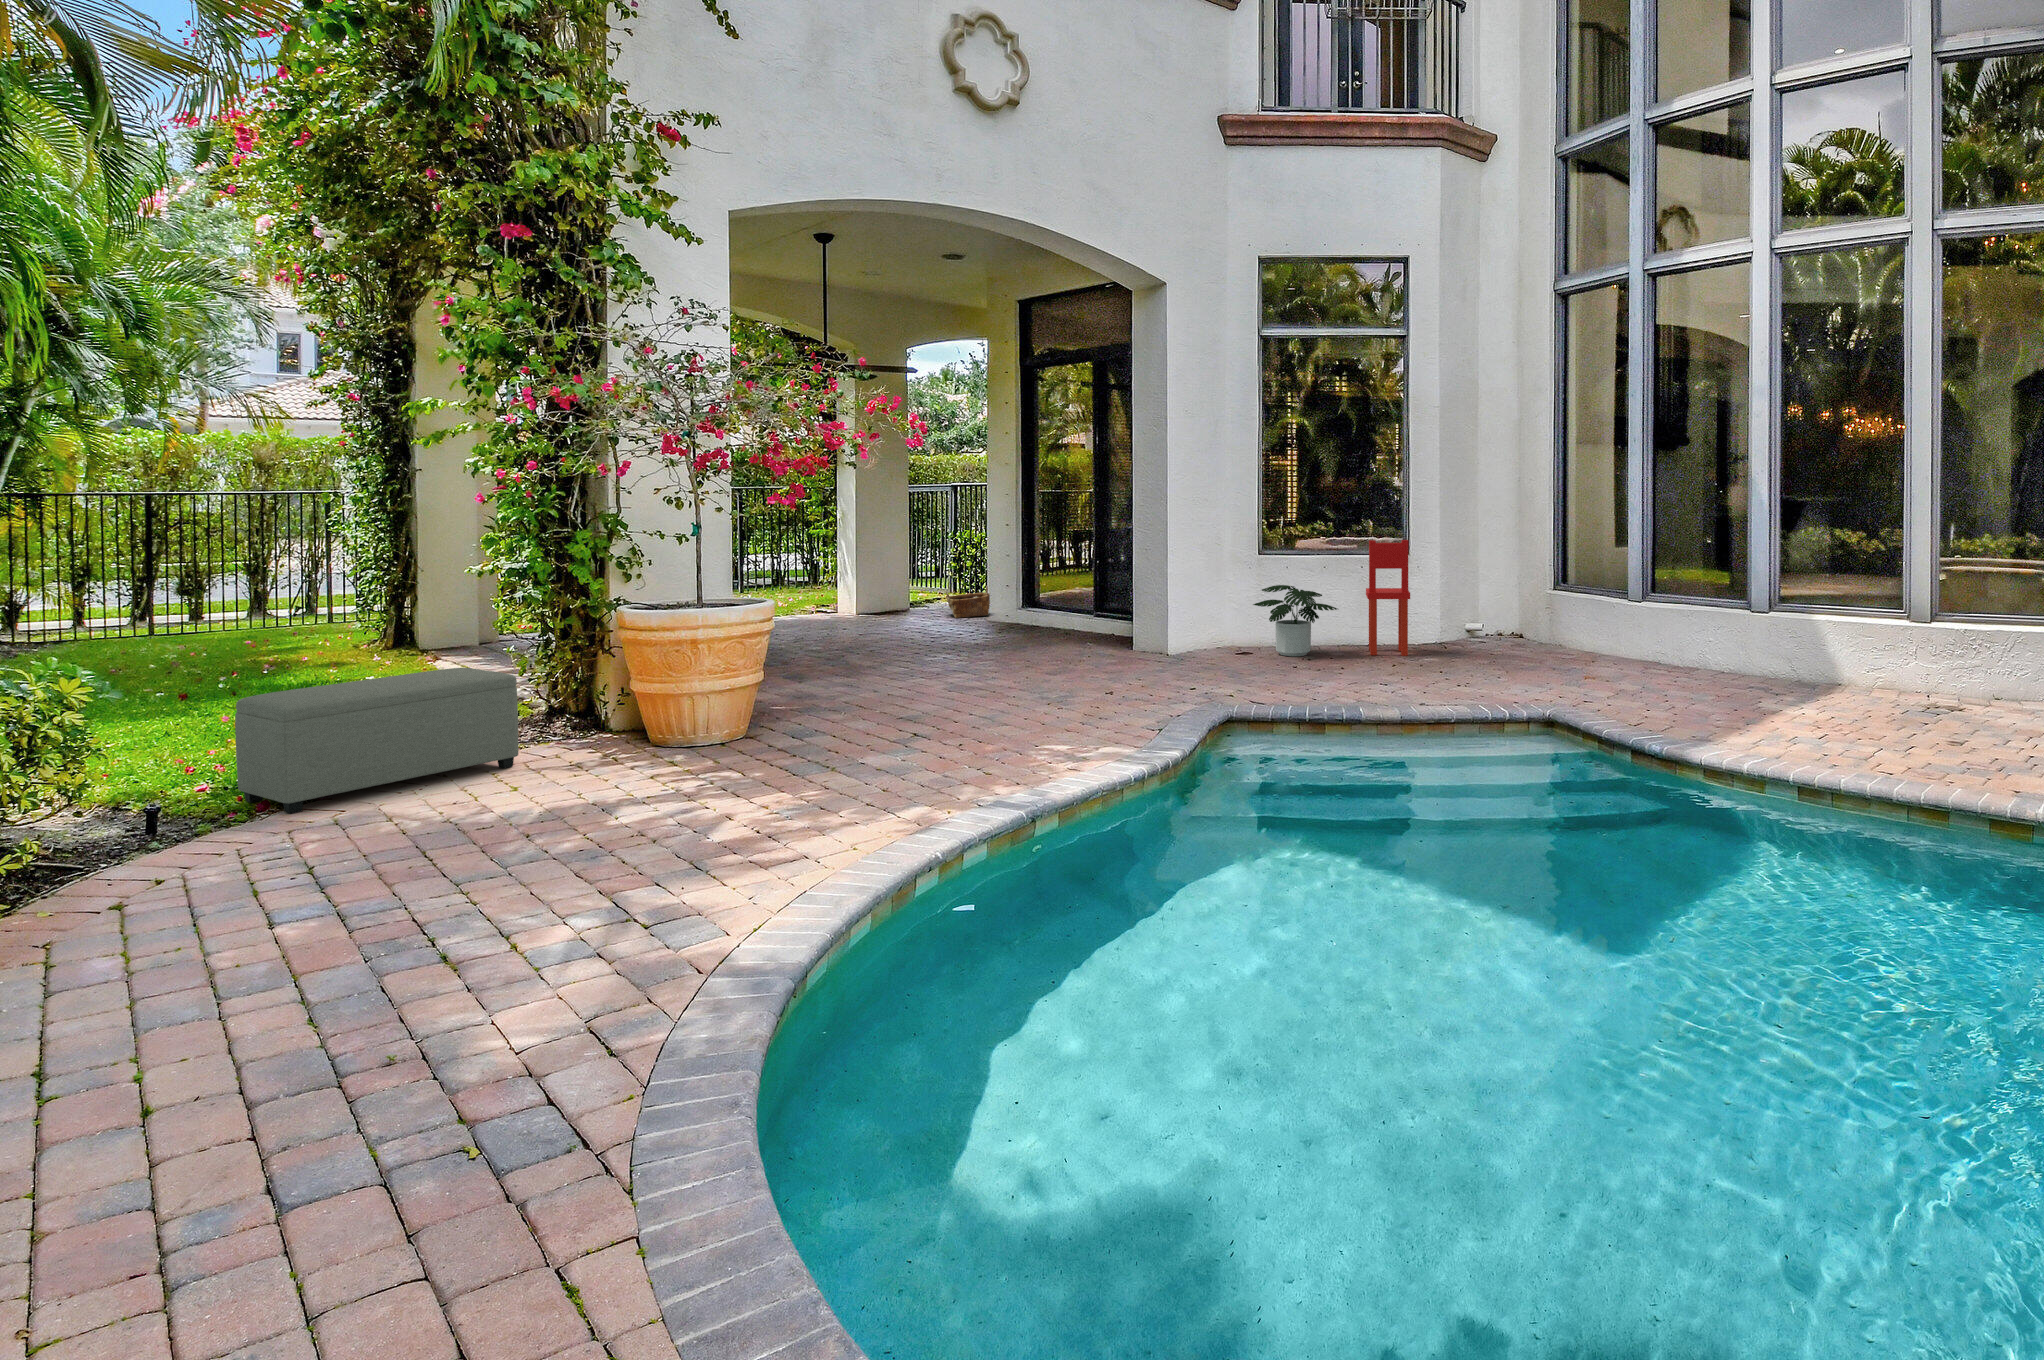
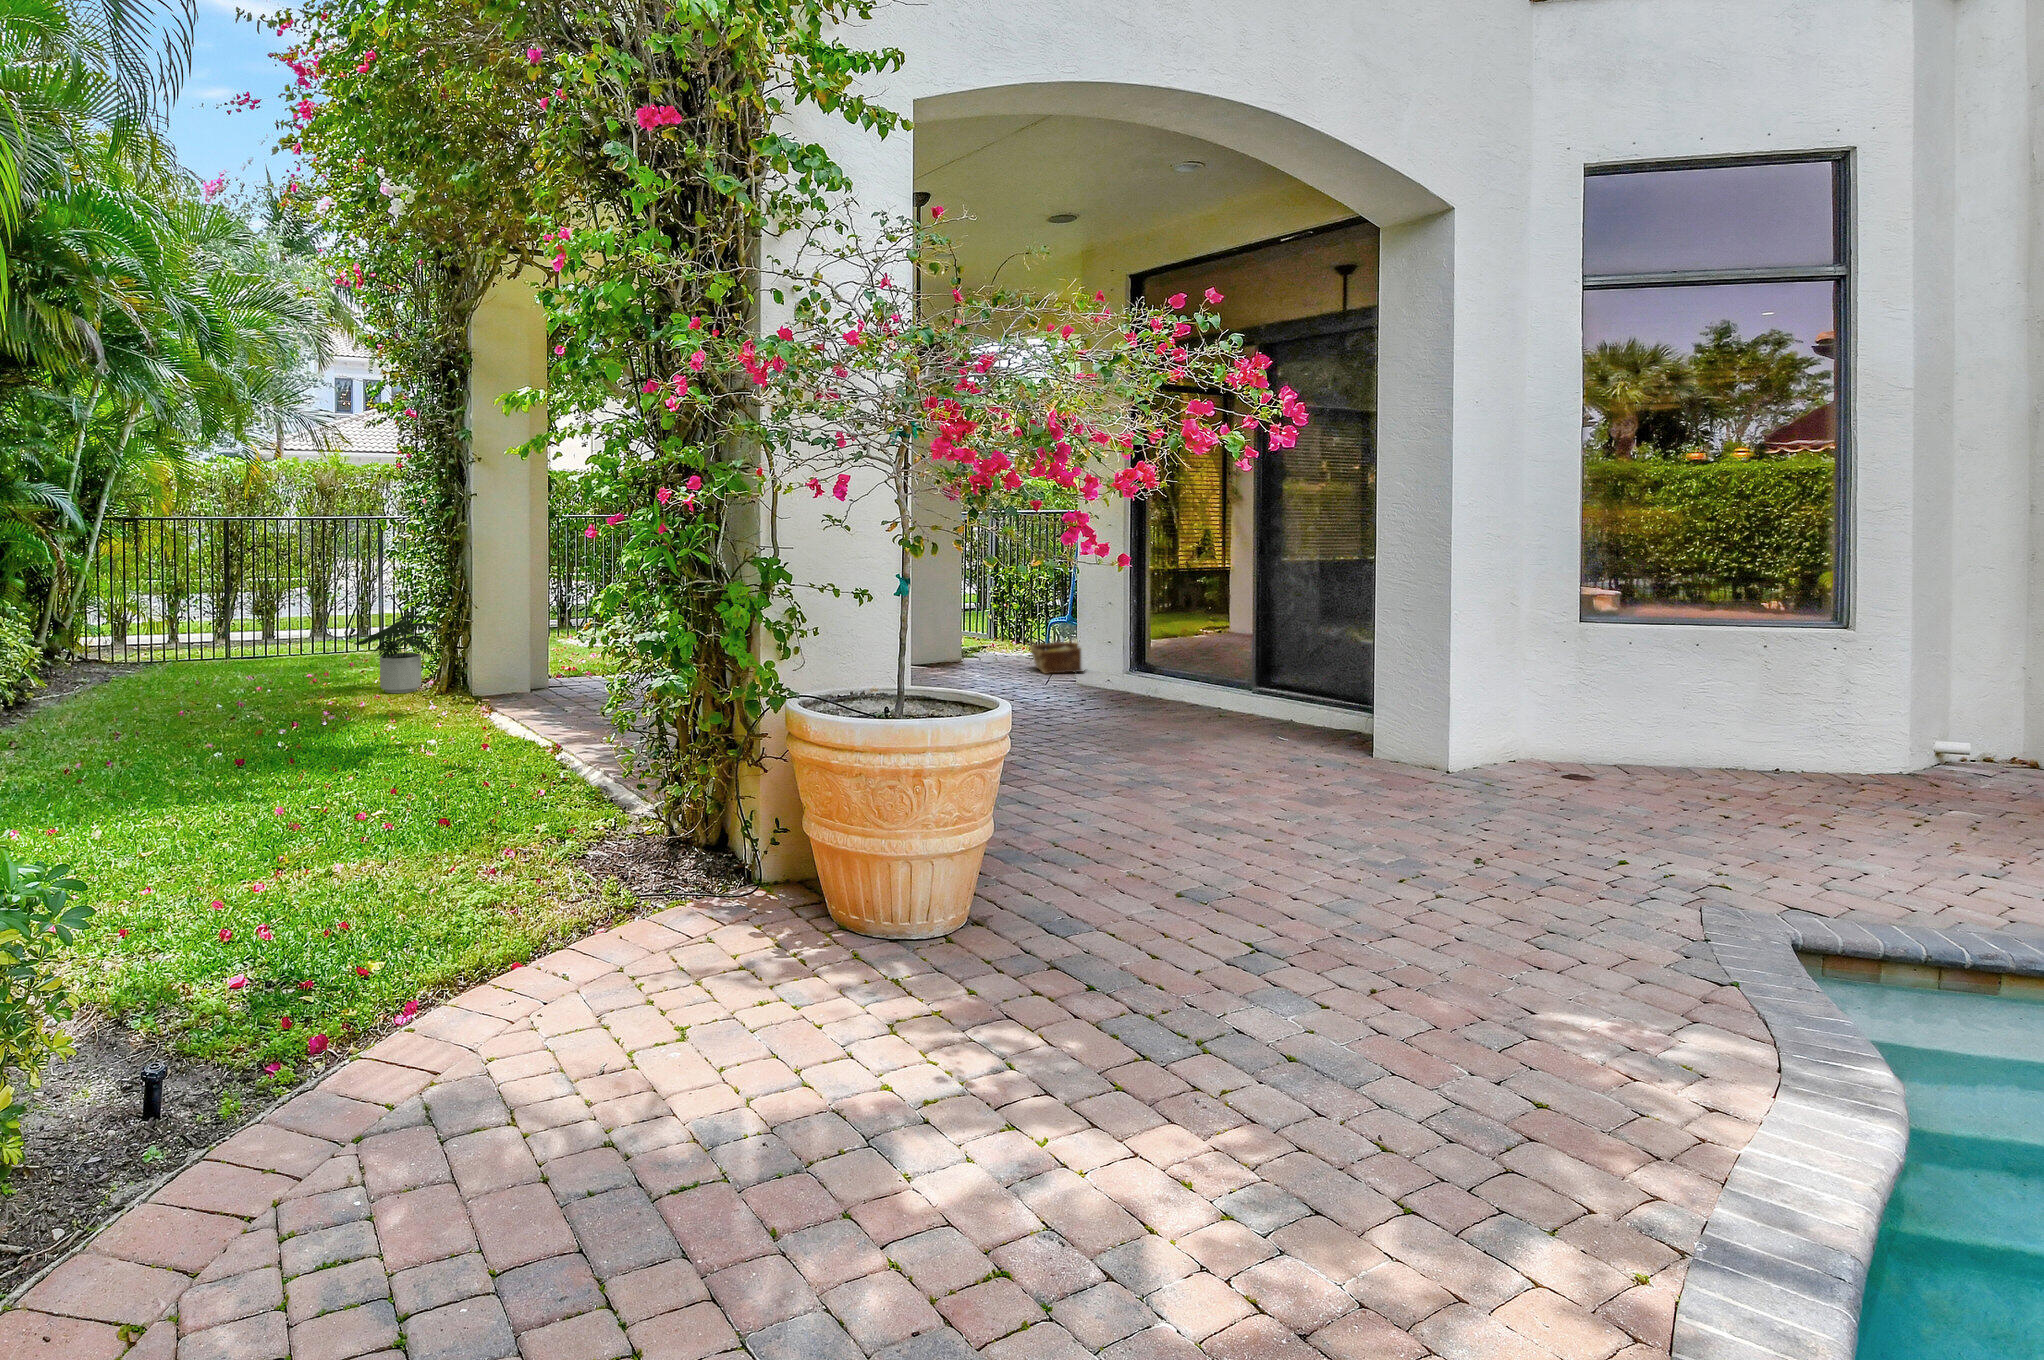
chair: present [1366,540,1410,656] -> none [1786,599,1908,792]
potted plant: present [1253,585,1337,656] -> present [354,614,443,693]
ottoman: present [235,668,519,814] -> none [284,797,664,1083]

